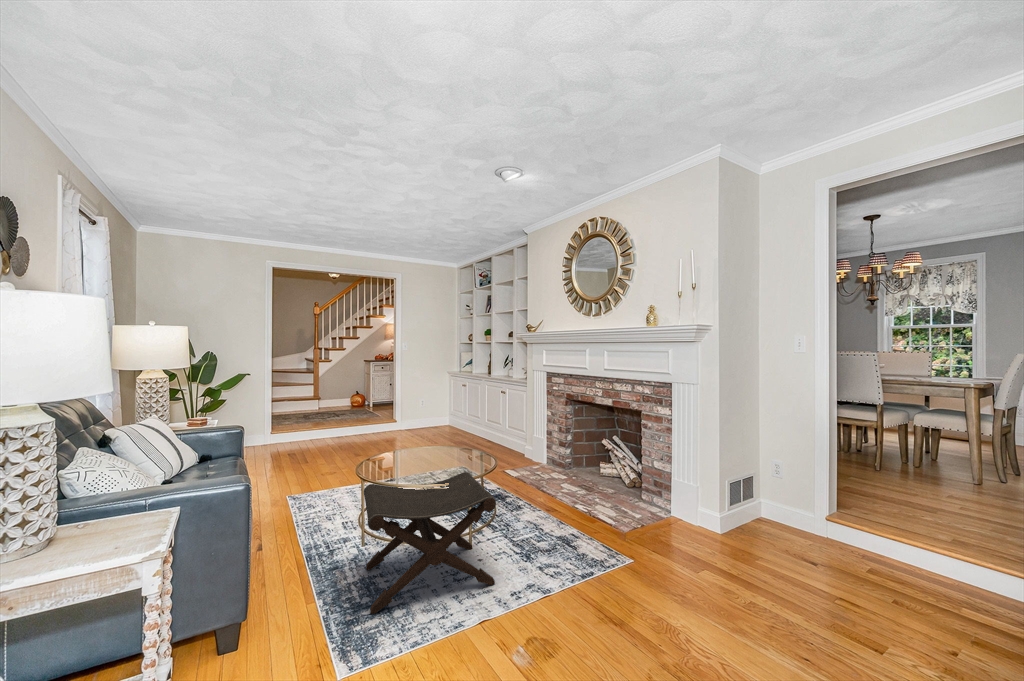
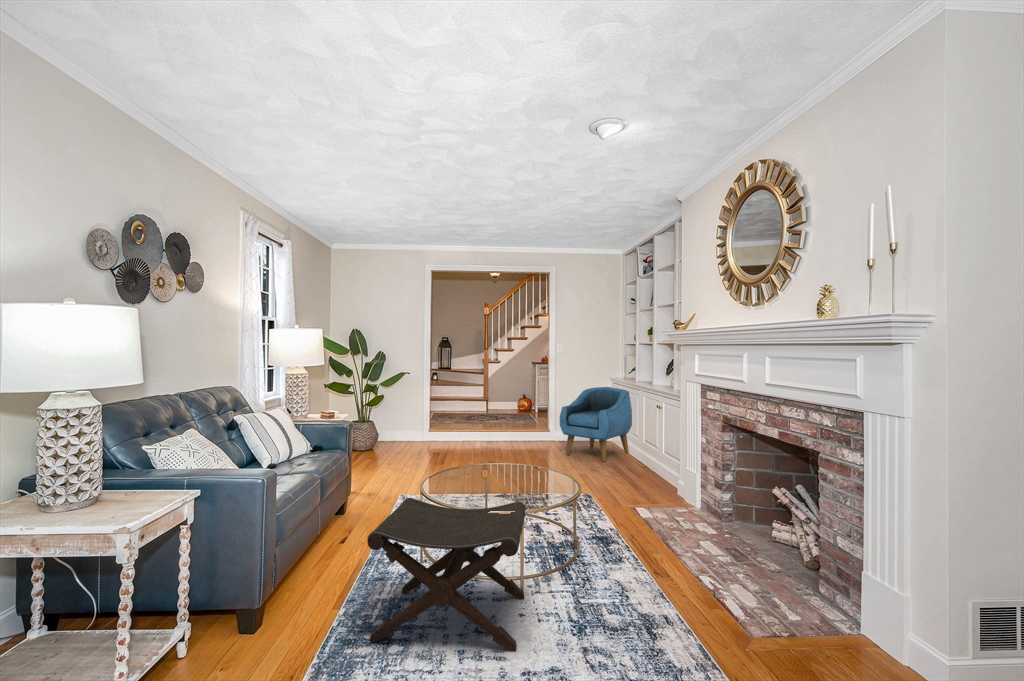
armchair: none [415,380,471,440] -> present [560,387,632,462]

